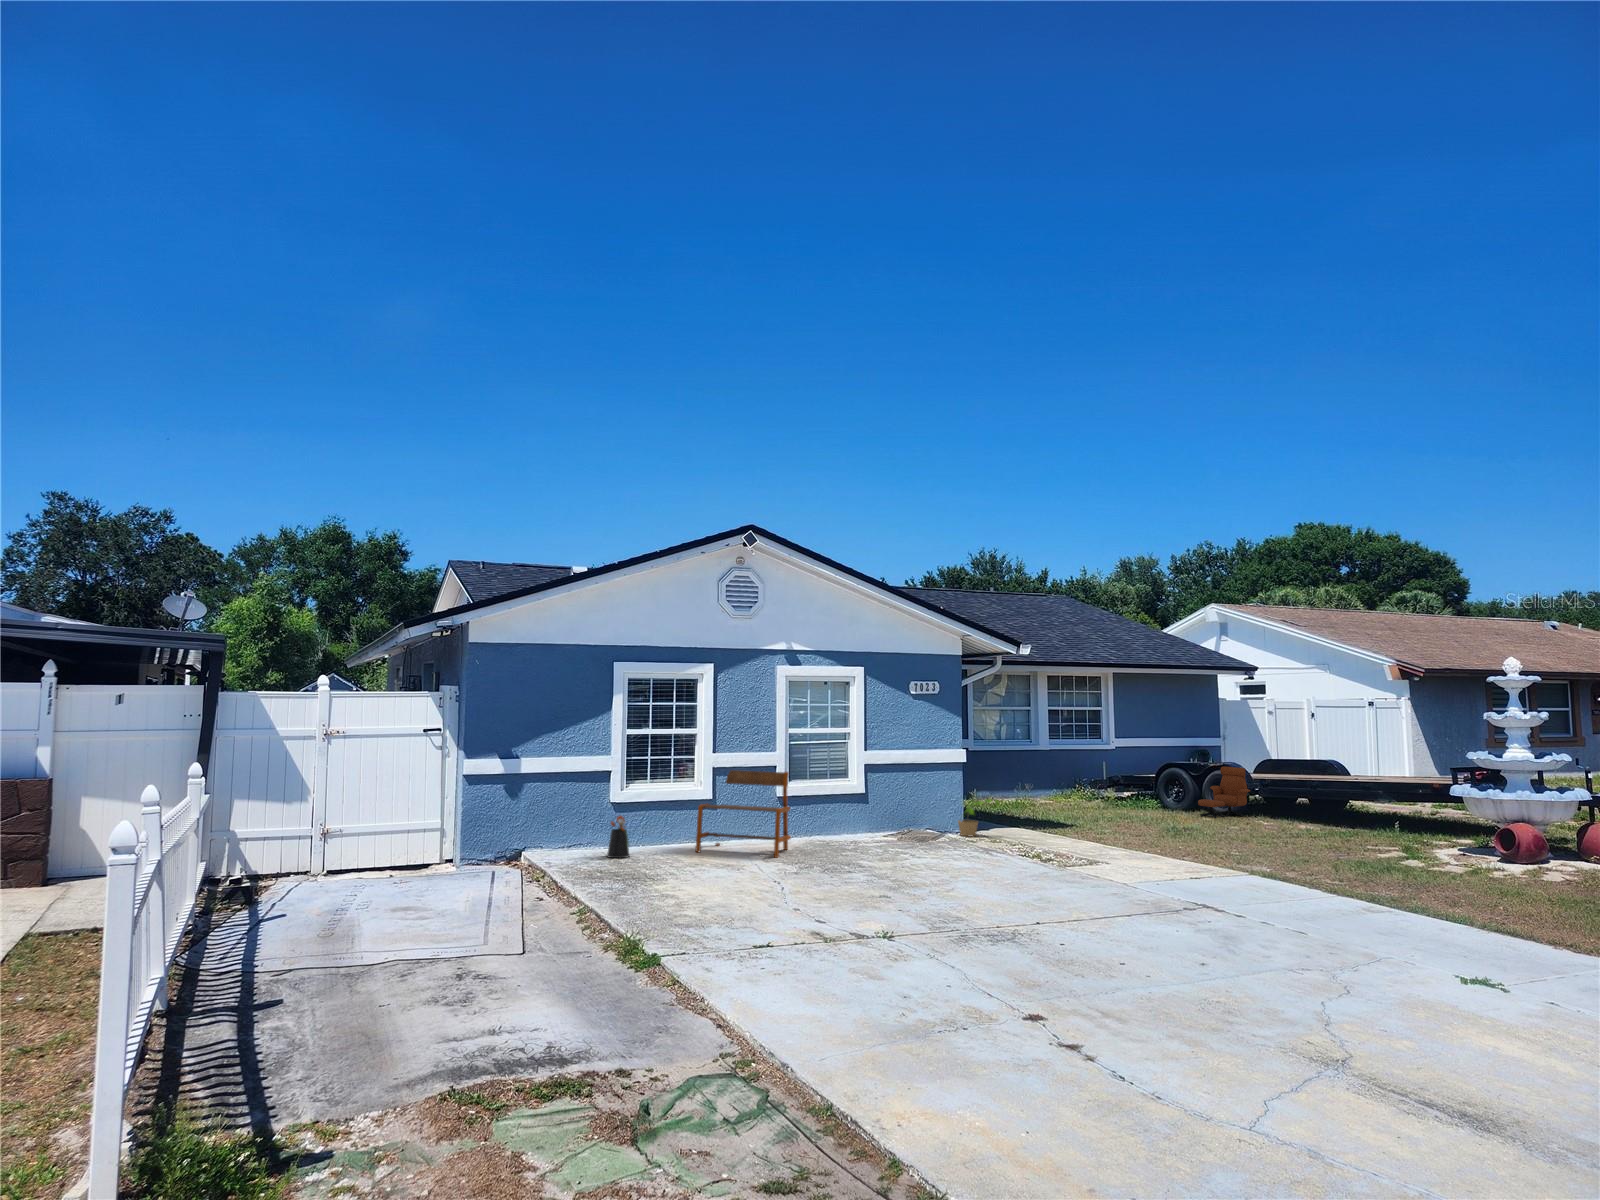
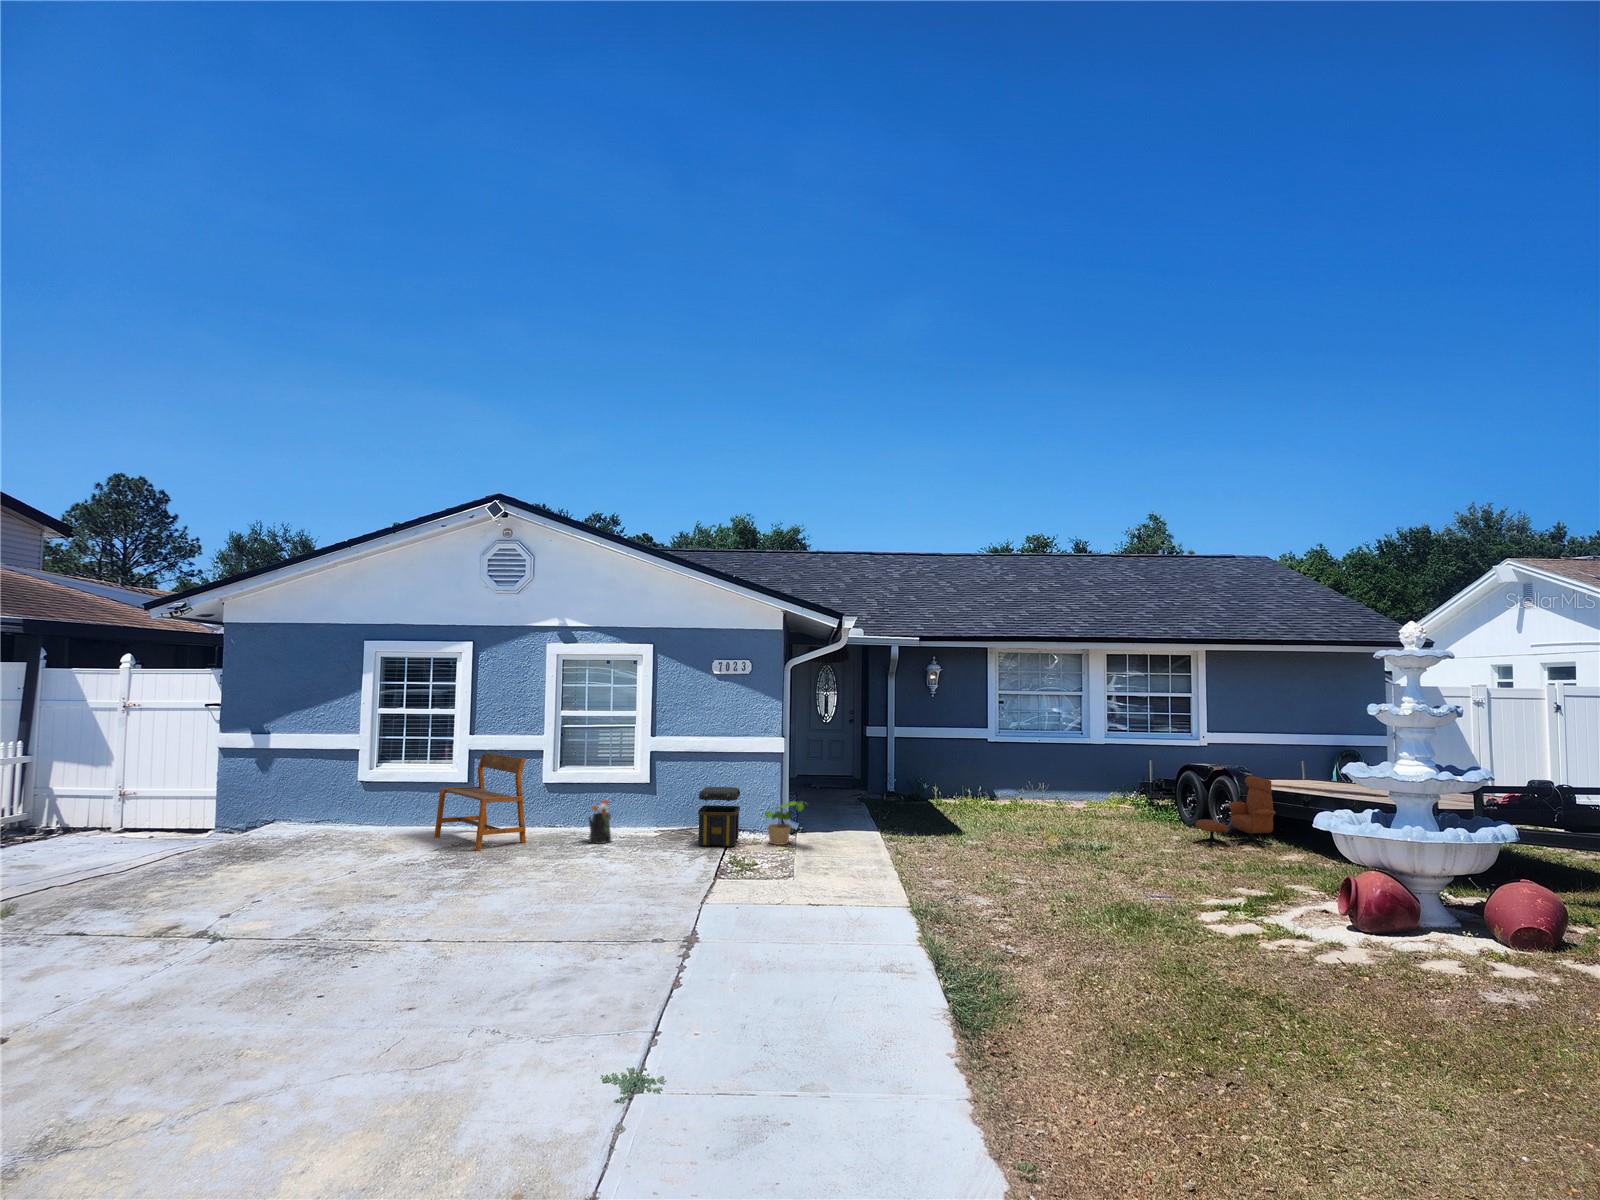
toolbox: none [909,791,952,841] -> present [698,787,740,847]
watering can: present [607,816,629,858] -> present [588,800,612,844]

